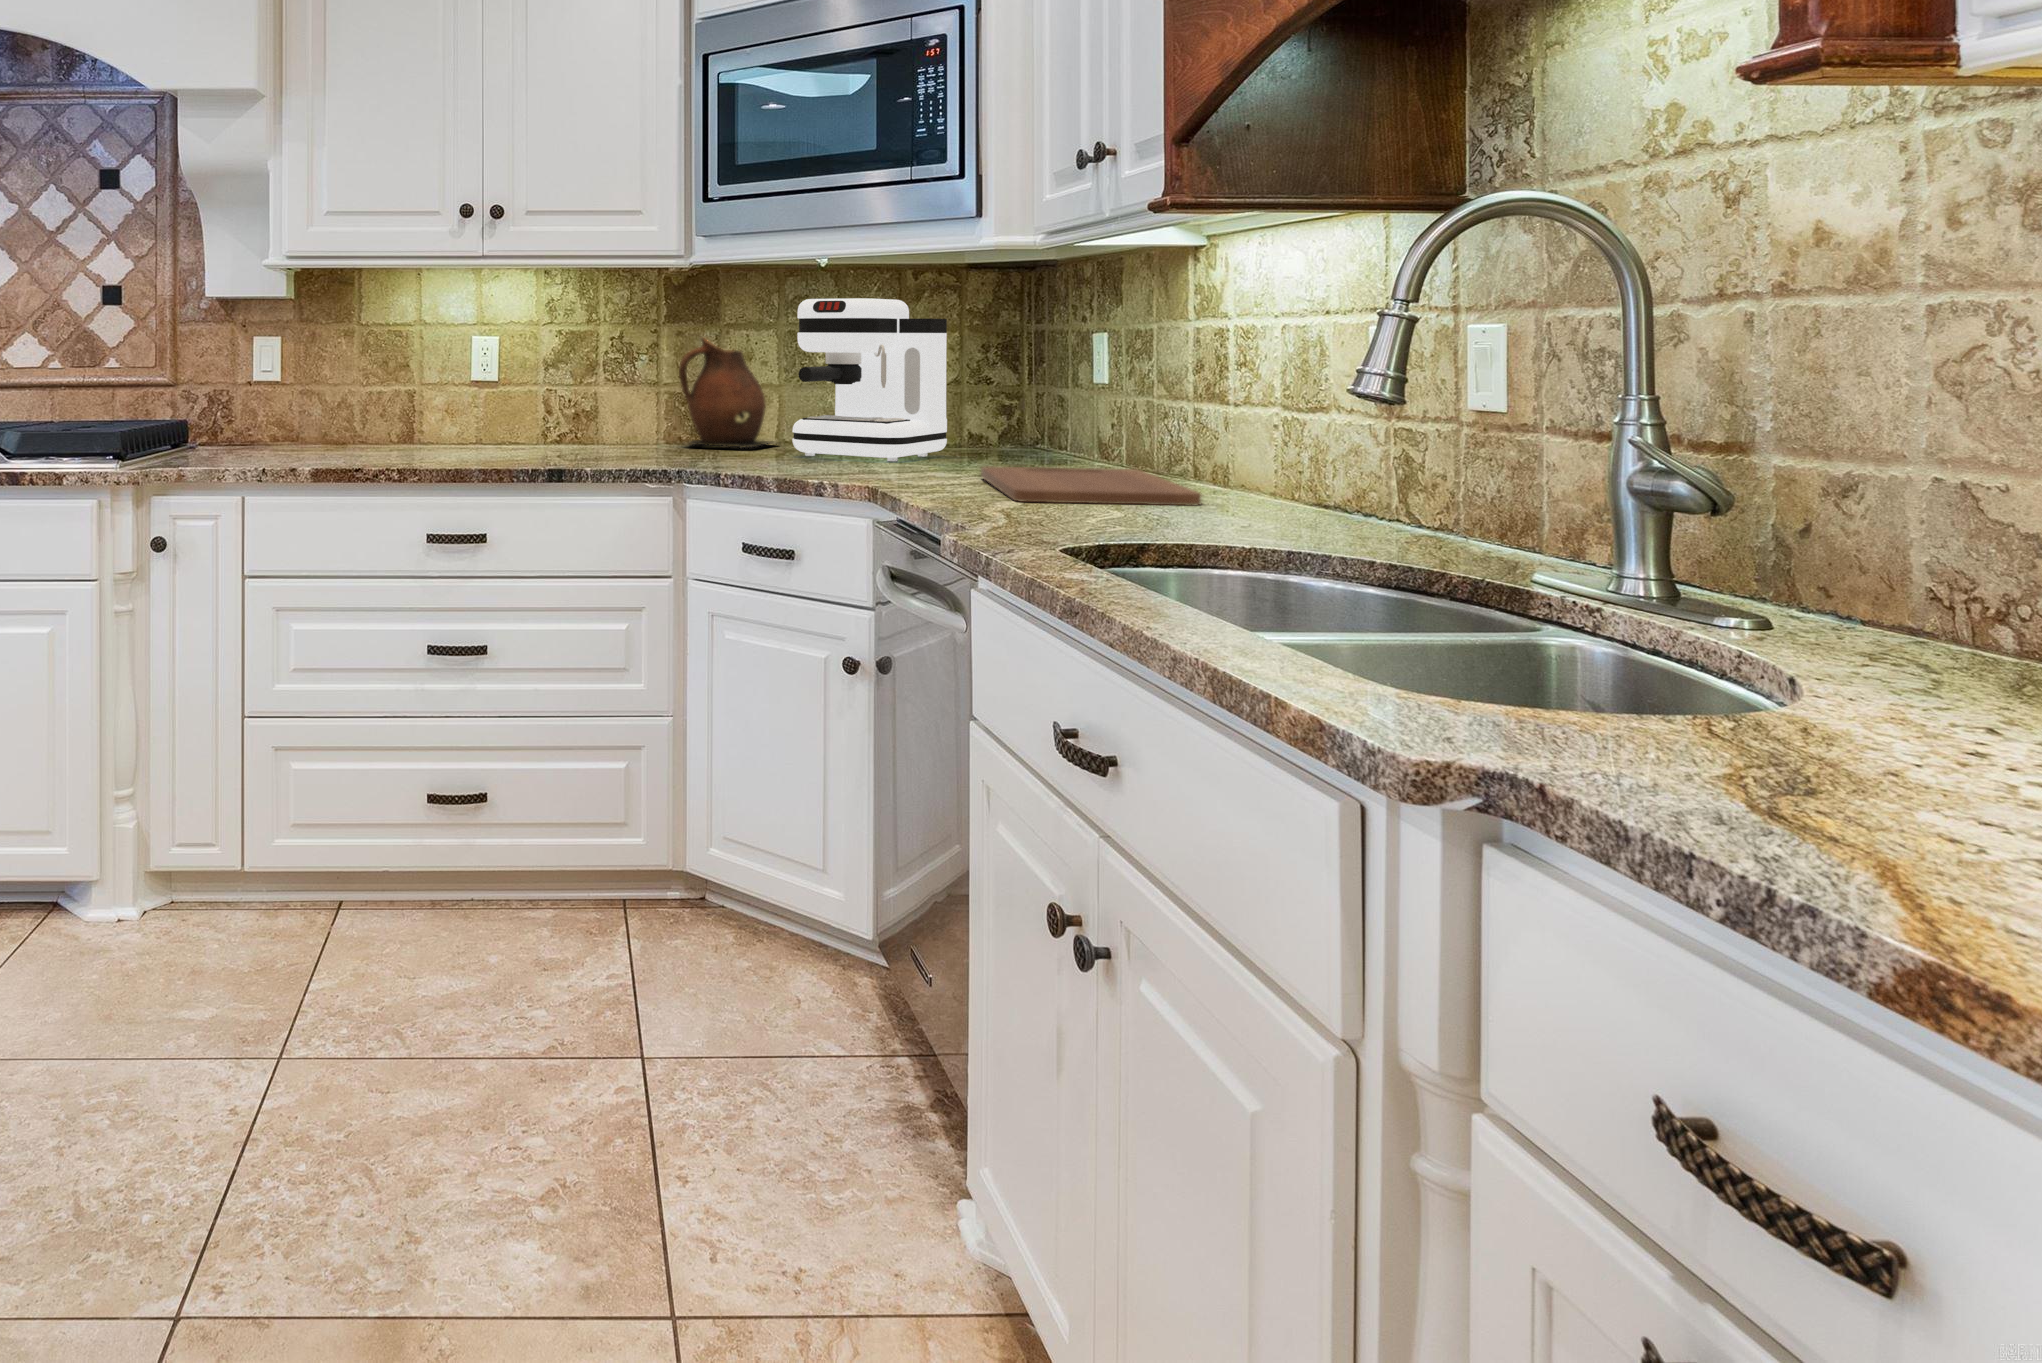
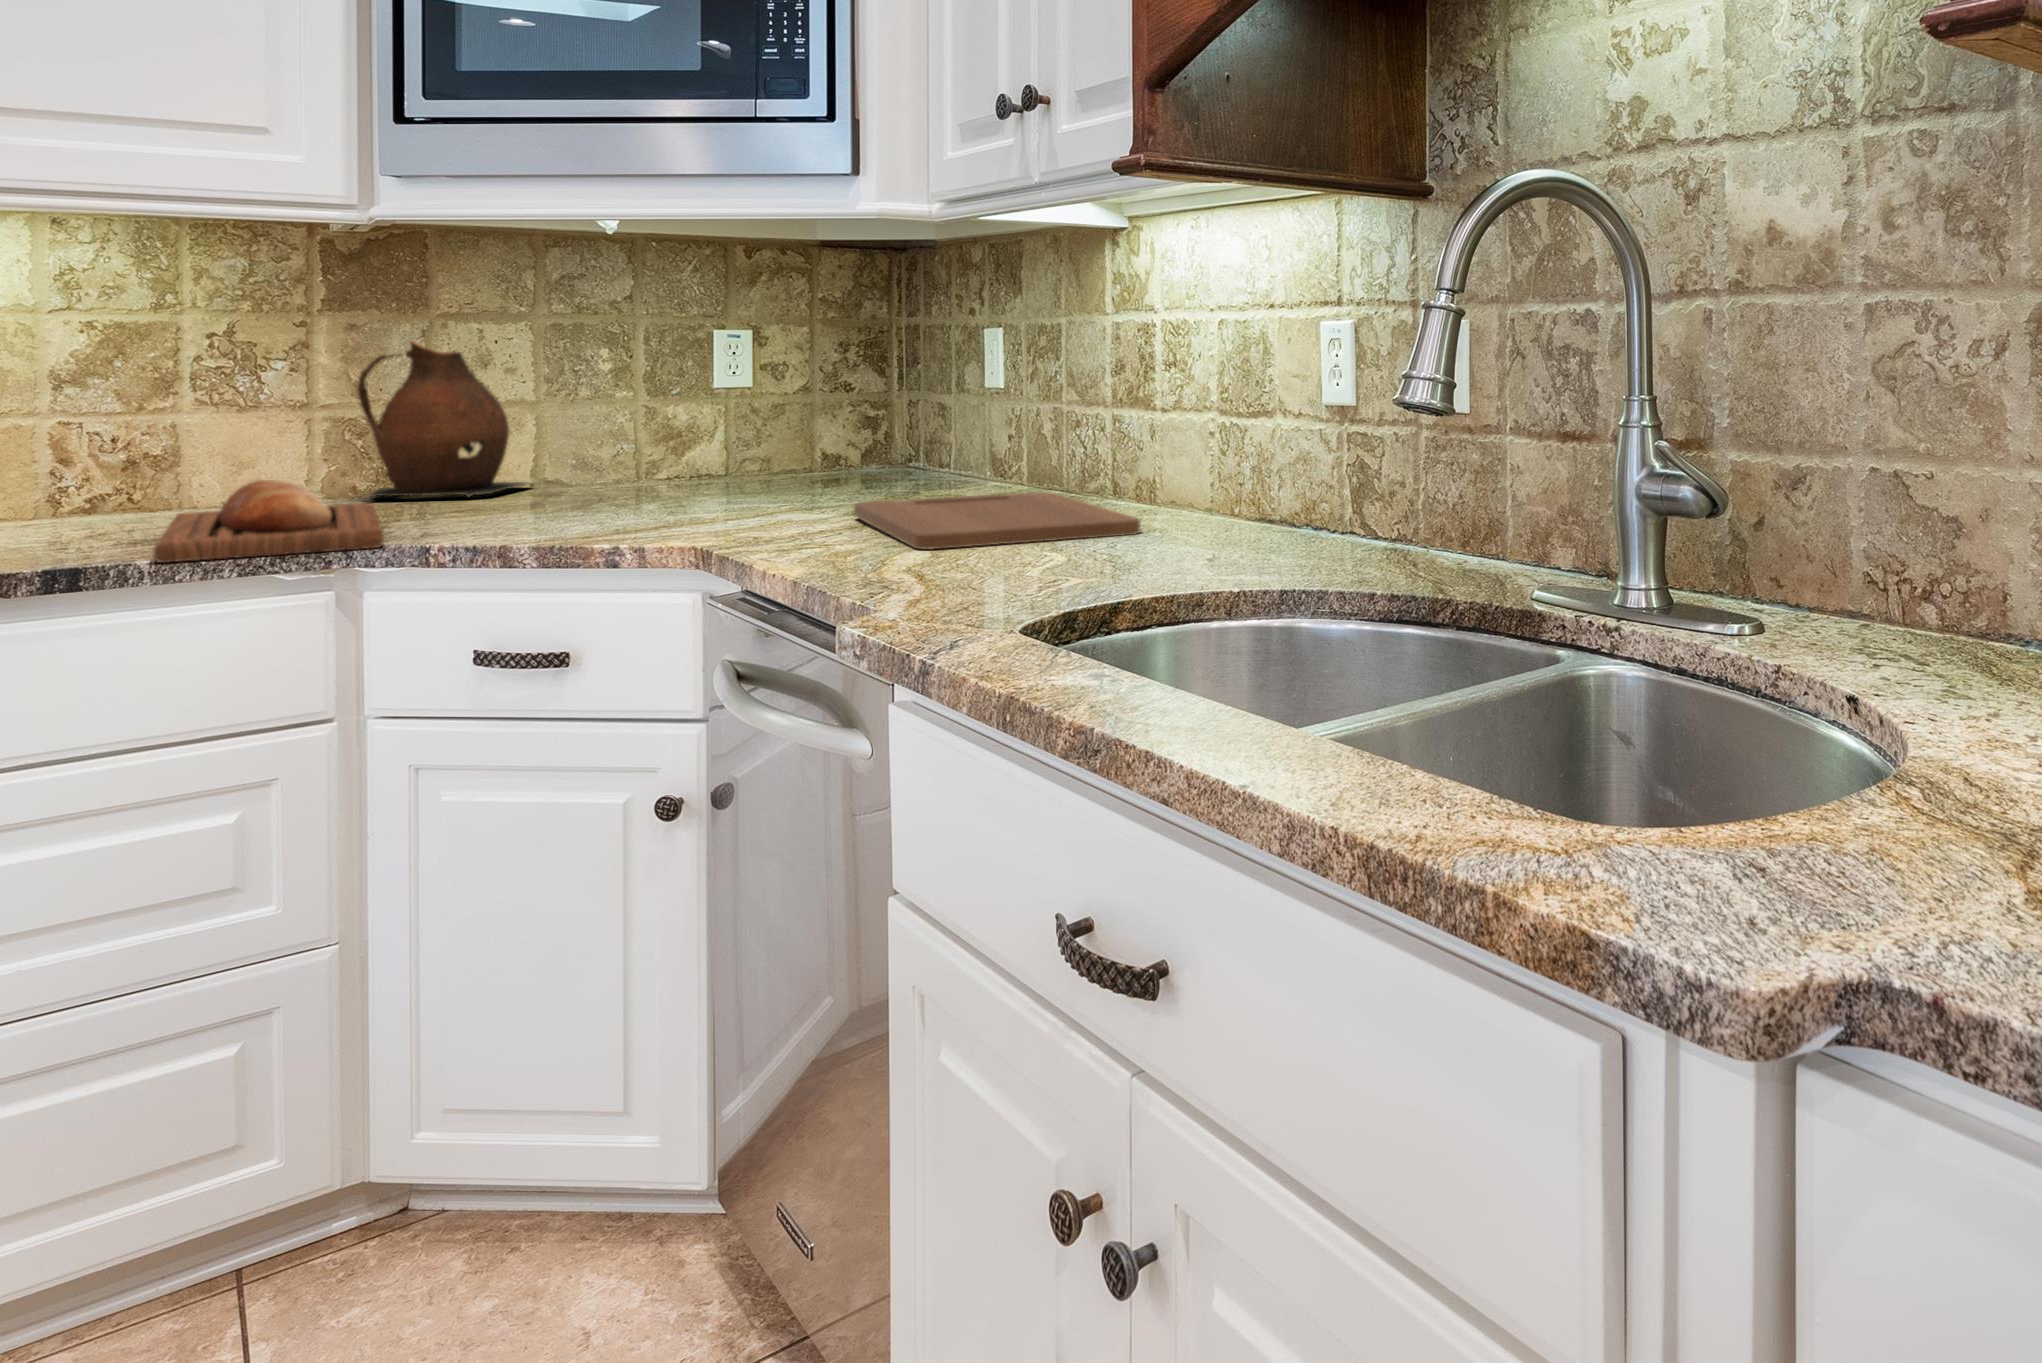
coffee maker: present [792,298,947,461] -> none [559,279,792,502]
bread loaf: none [581,429,691,474] -> present [154,480,384,563]

